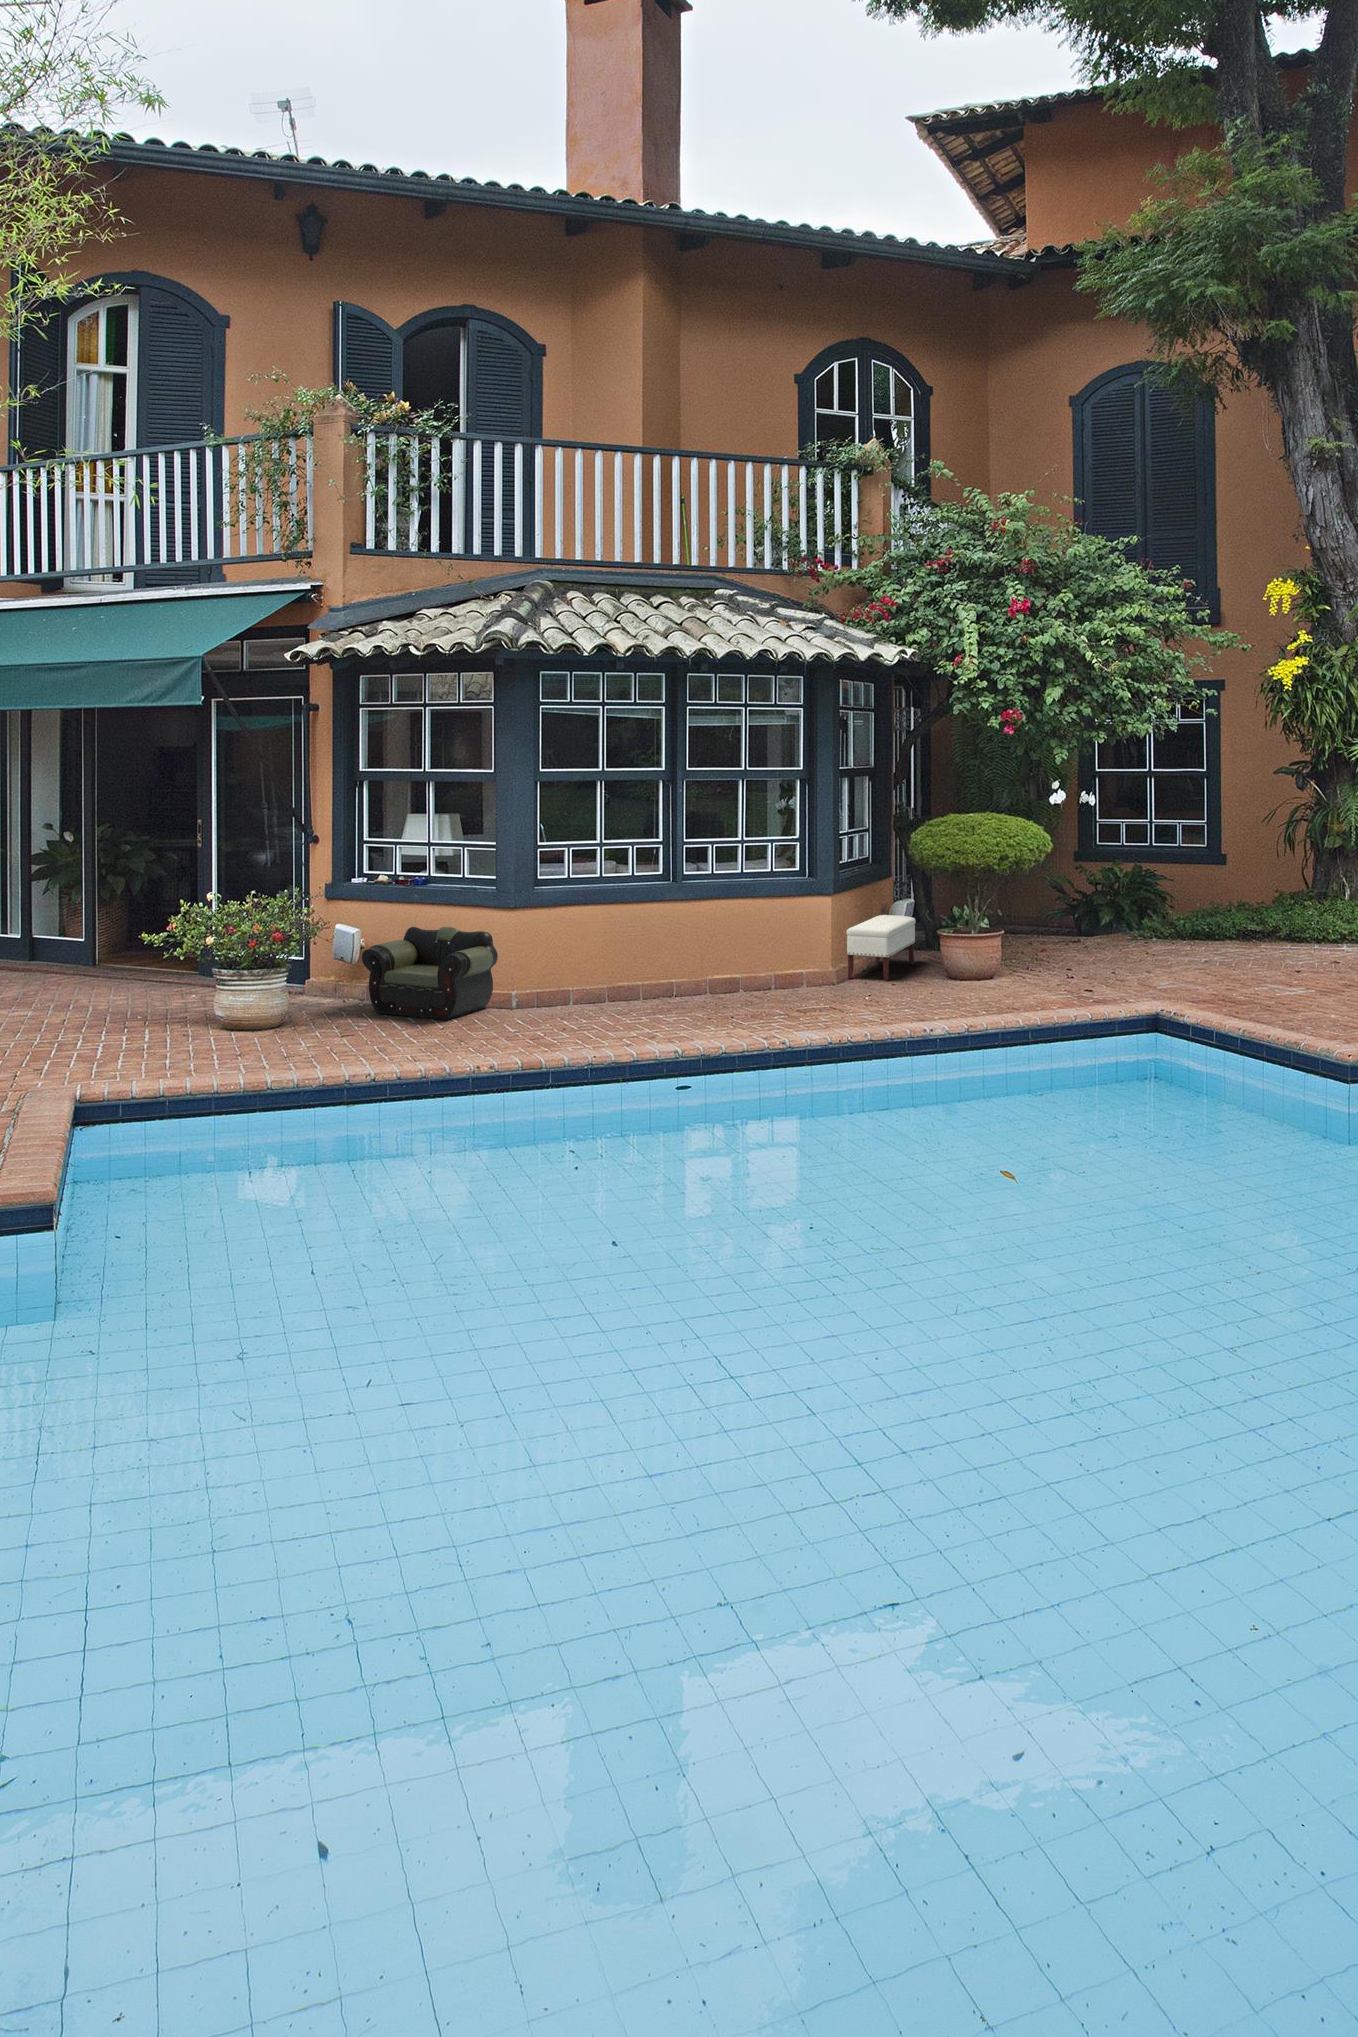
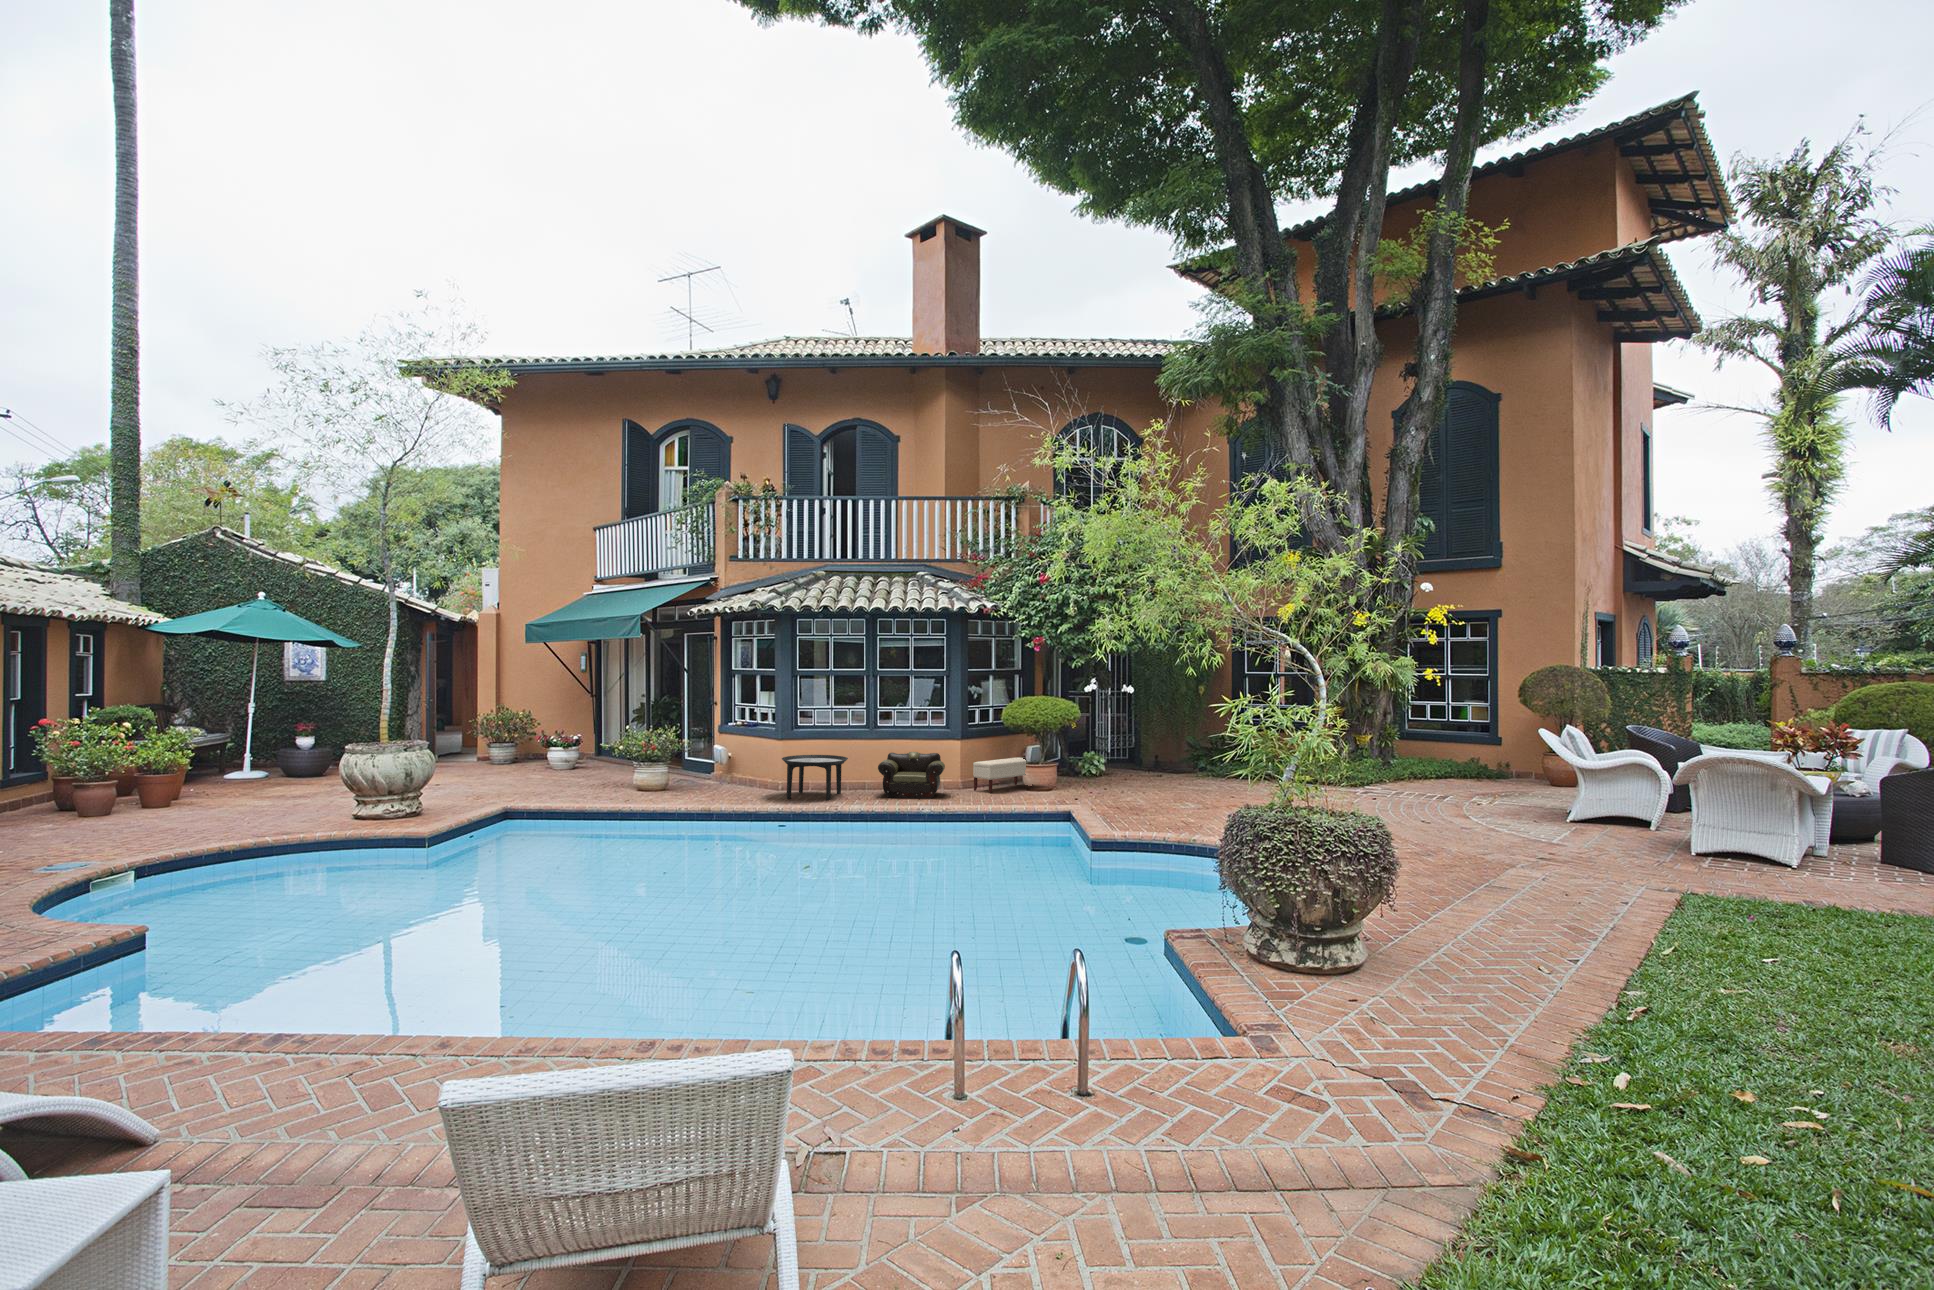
armchair: present [362,927,498,1020] -> present [878,752,945,799]
round table: none [553,931,678,1021] -> present [782,755,848,800]

